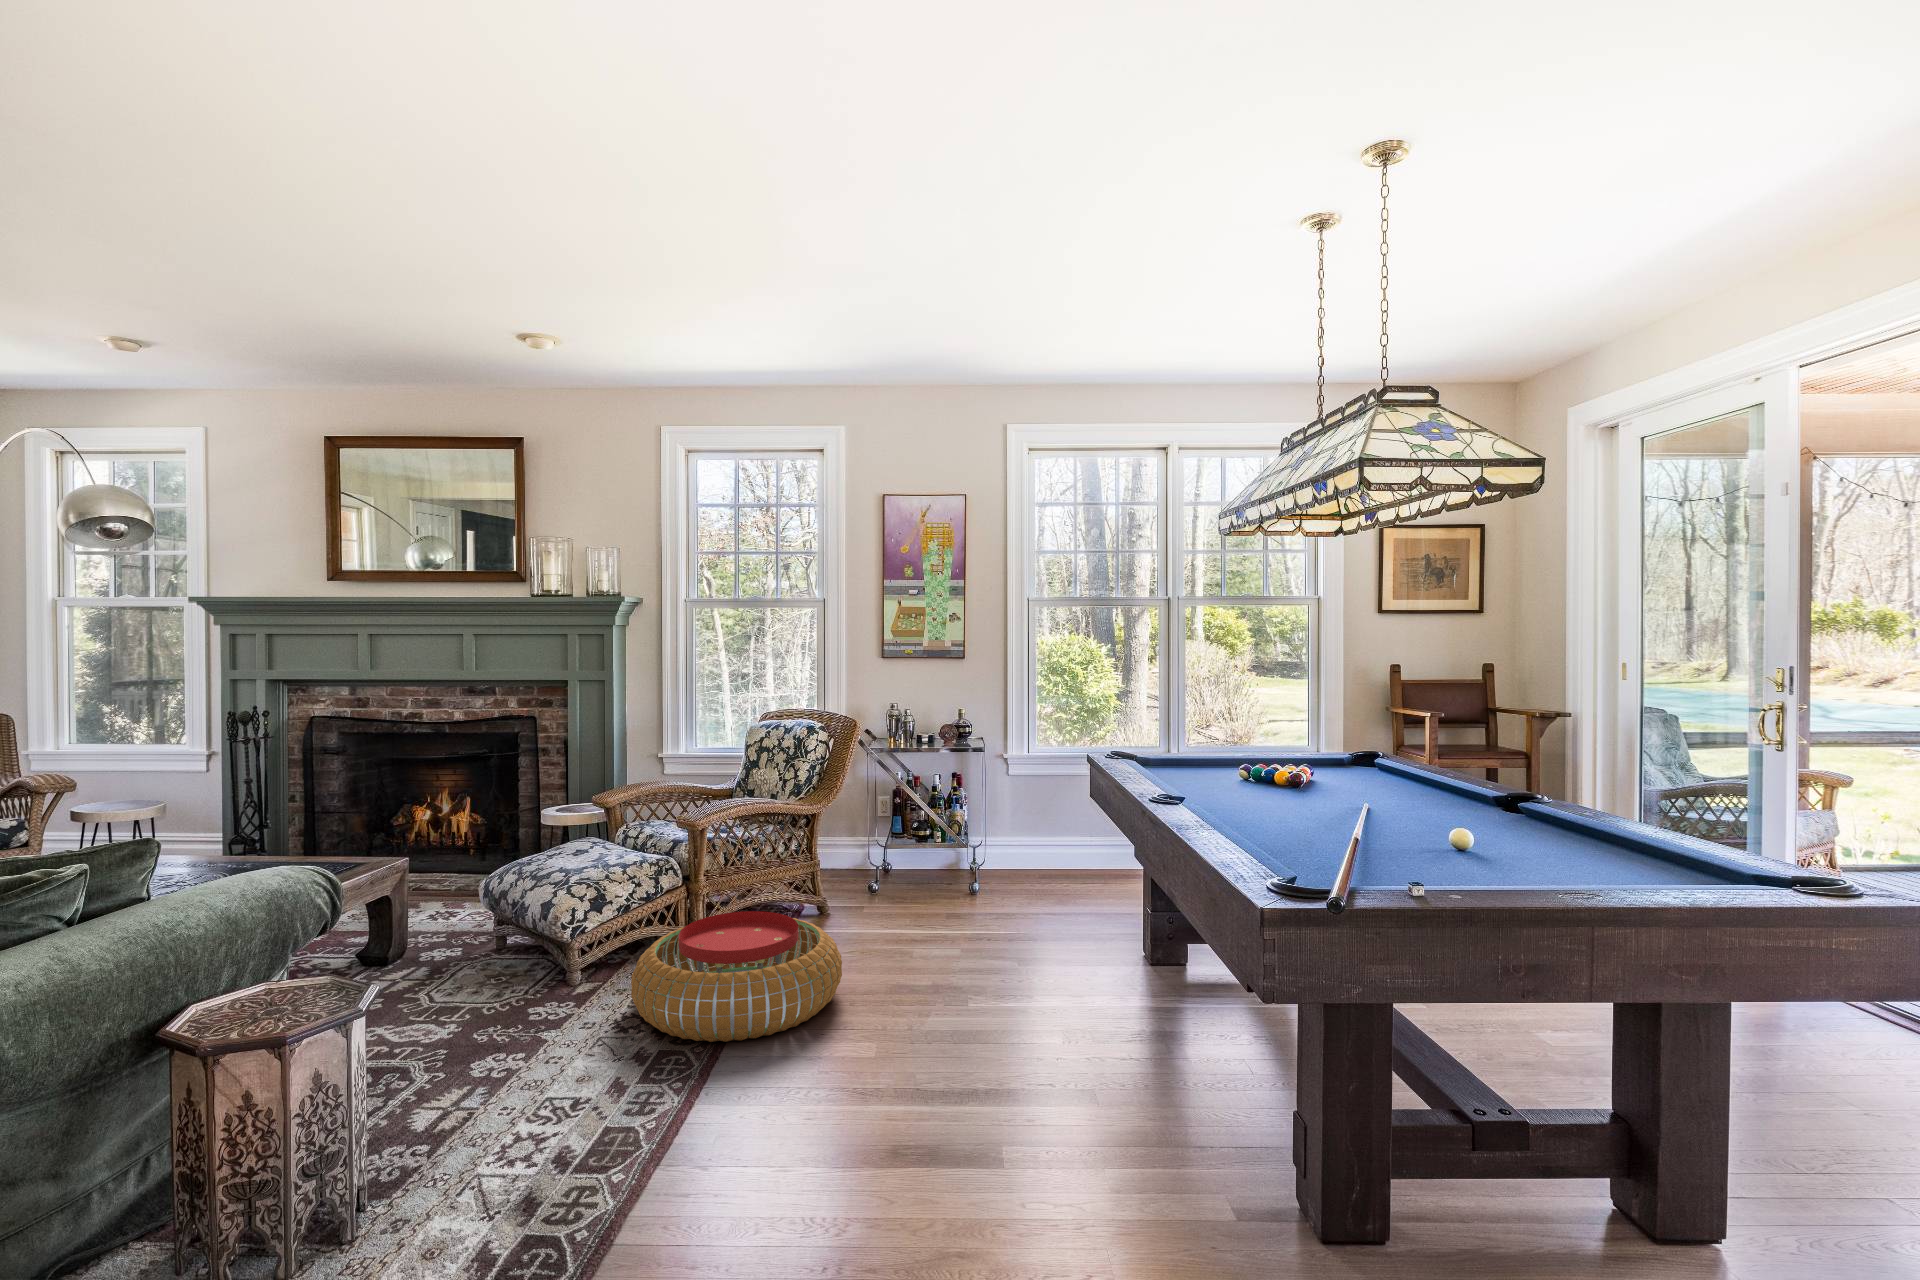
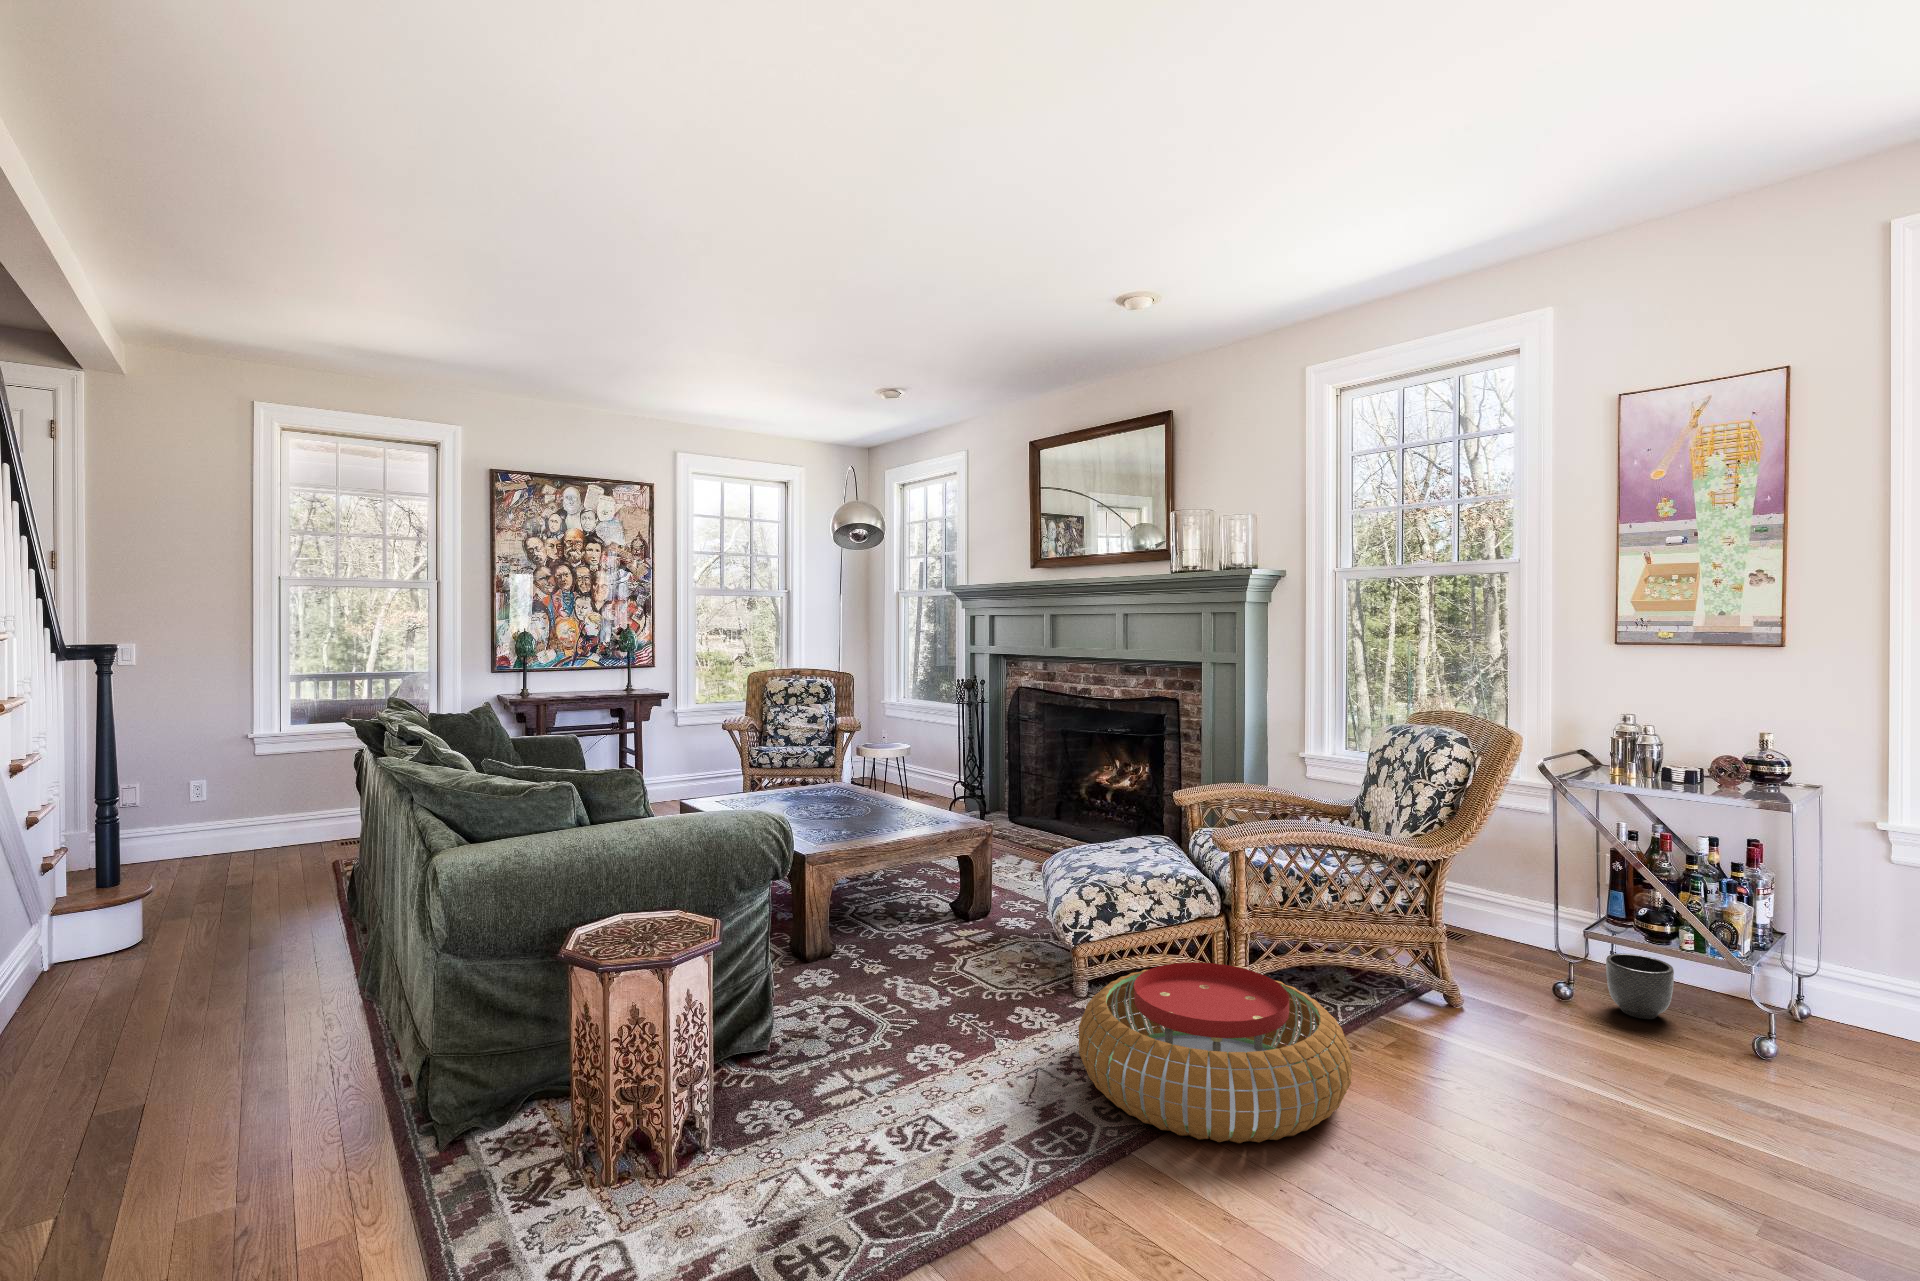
planter: none [899,850,933,888] -> present [1606,953,1674,1019]

